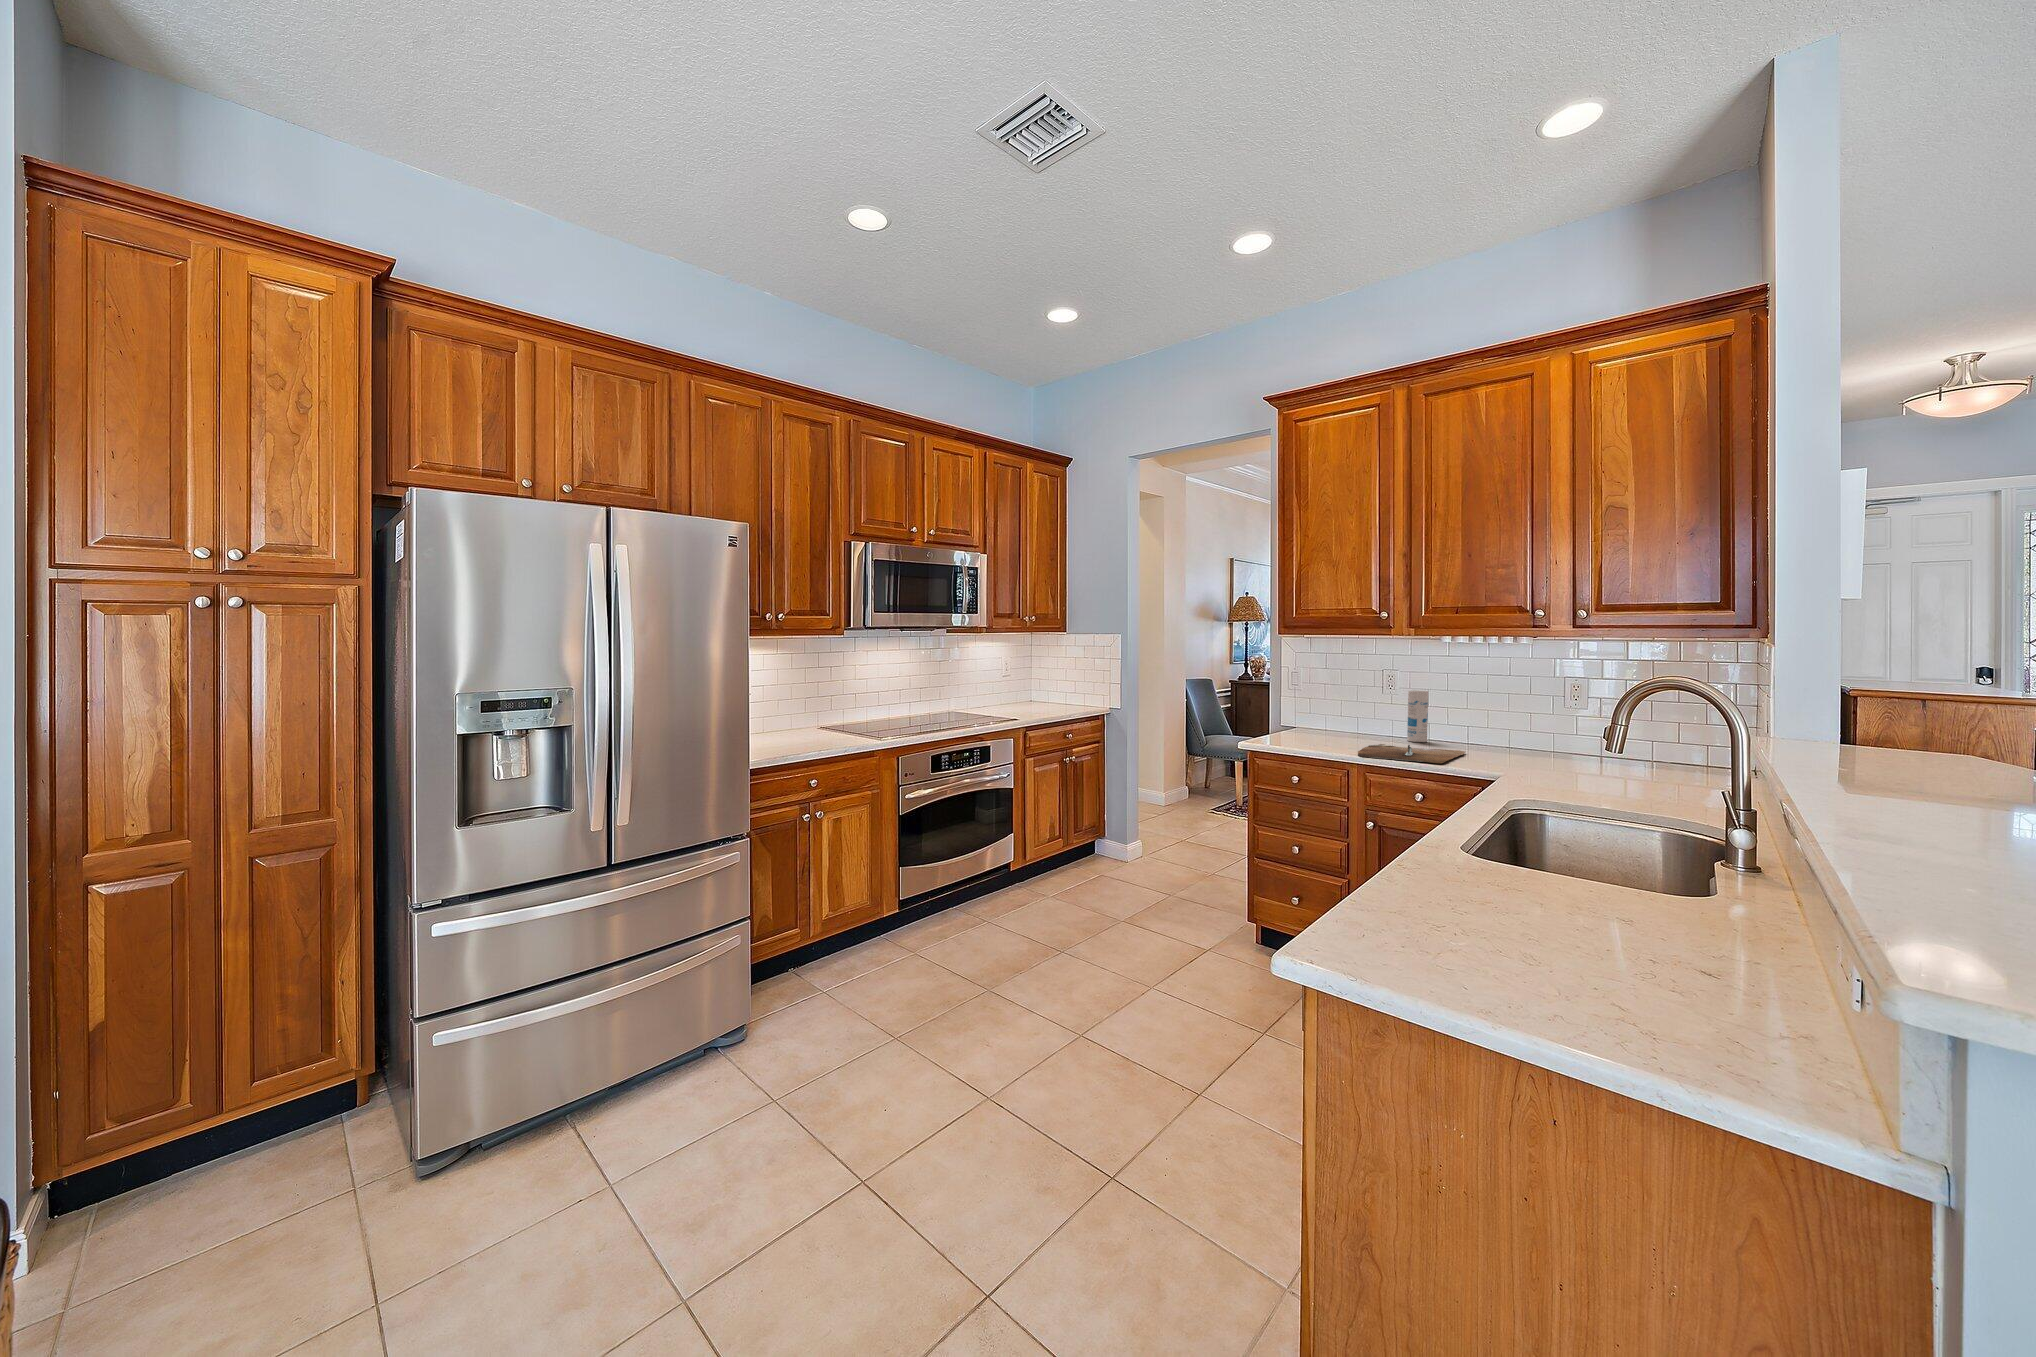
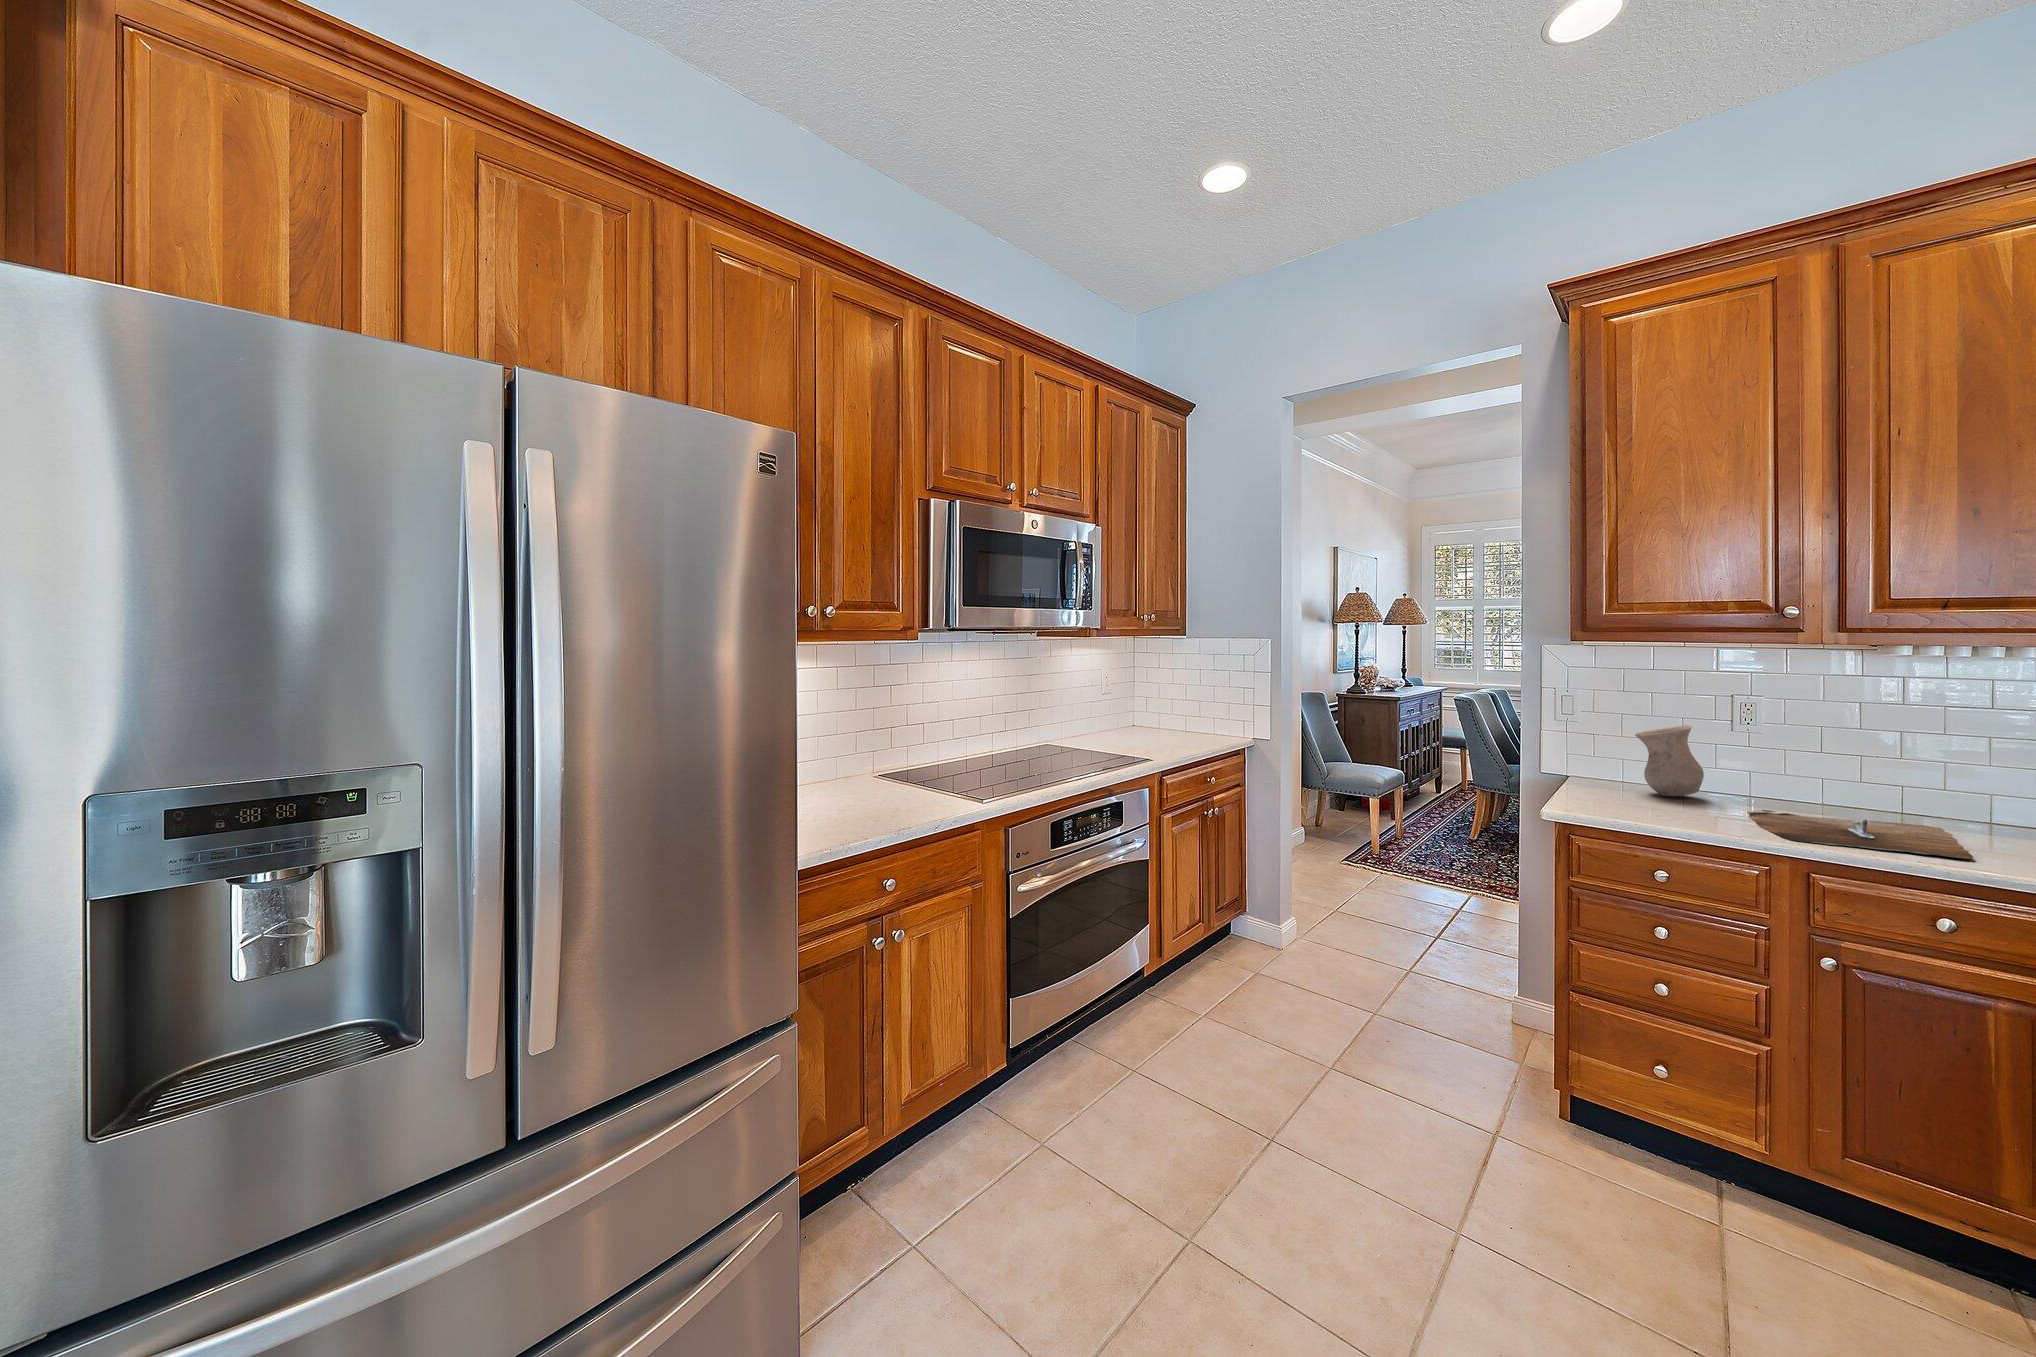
canister: present [1407,690,1428,742] -> none [1780,724,1822,804]
vase: none [1319,691,1357,738] -> present [1635,725,1704,796]

